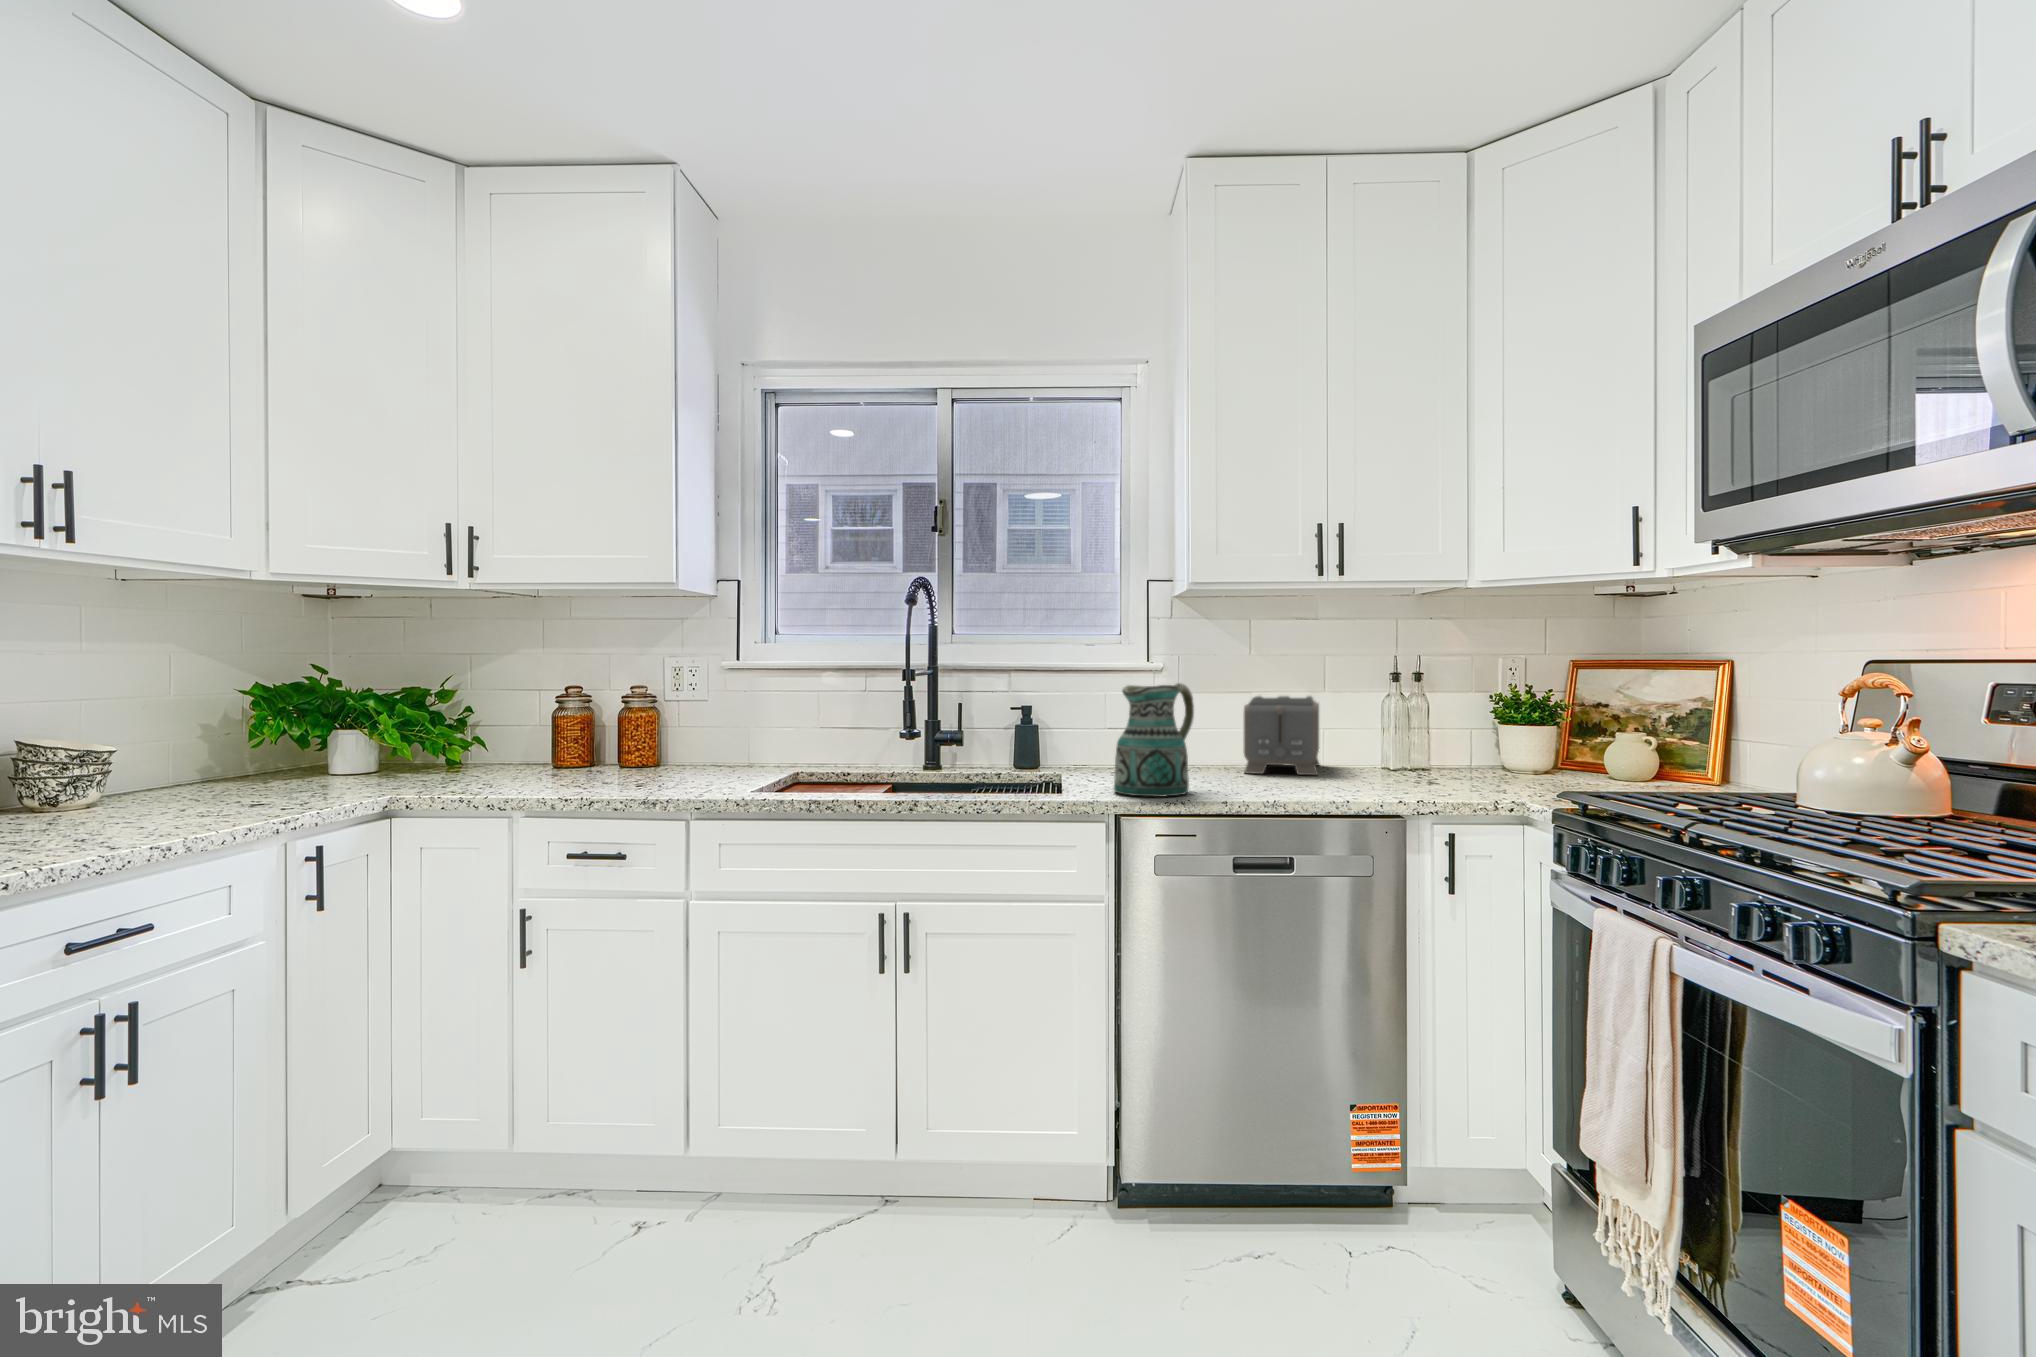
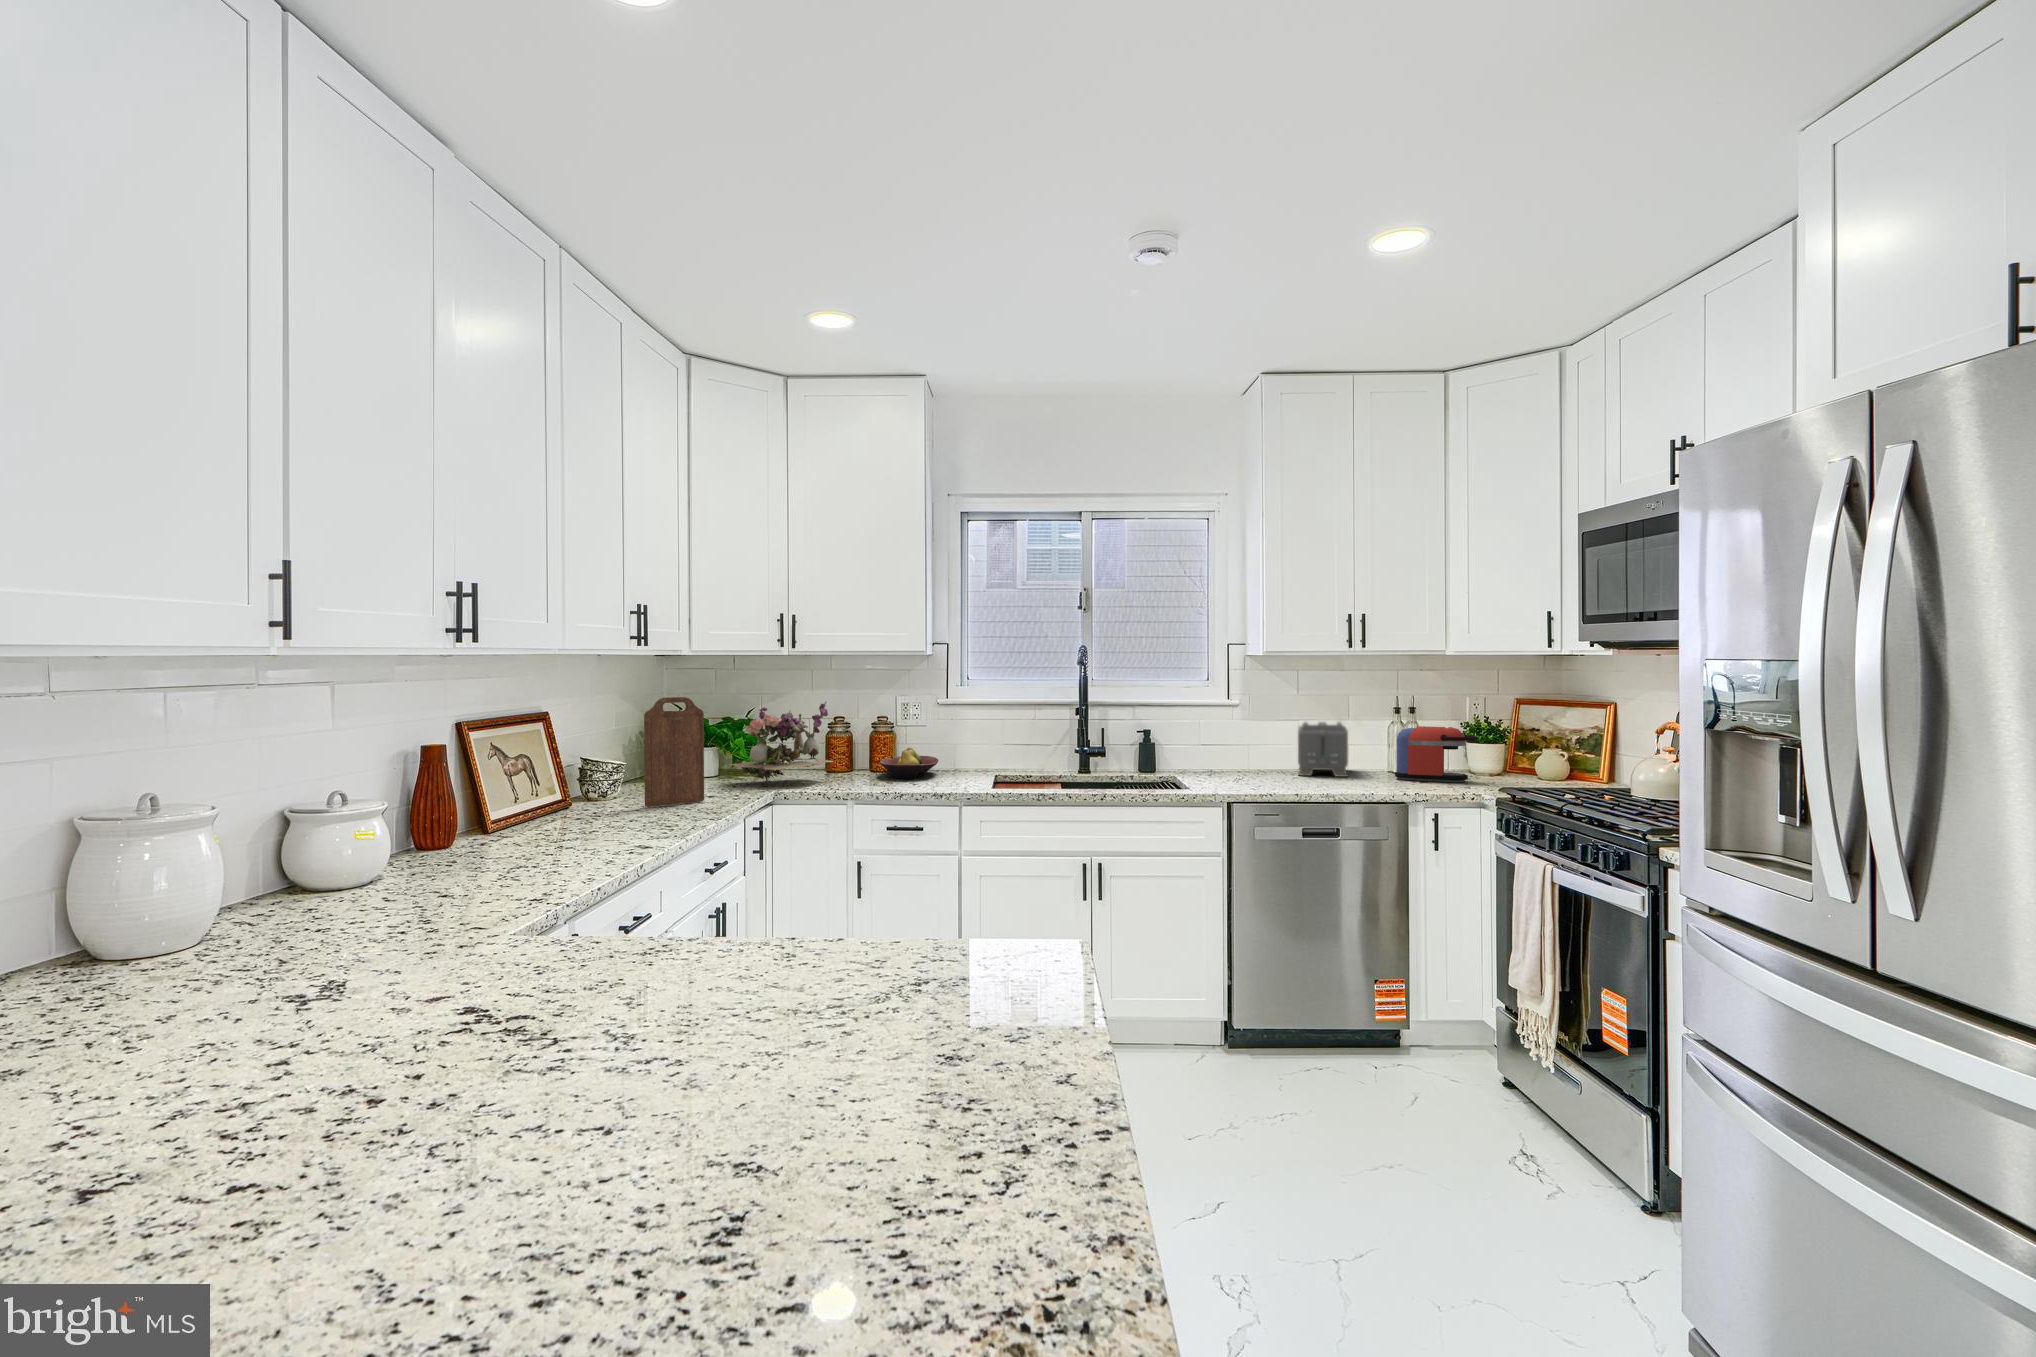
cutting board: none [97,637,235,821] -> present [644,697,704,807]
flower arrangement: none [367,661,538,781] -> present [730,702,834,781]
ceramic pitcher: present [1114,683,1194,797] -> none [1224,719,1273,791]
coffee maker: none [1388,698,1517,784] -> present [1395,726,1479,782]
fruit bowl: none [617,732,721,777] -> present [880,748,938,779]

